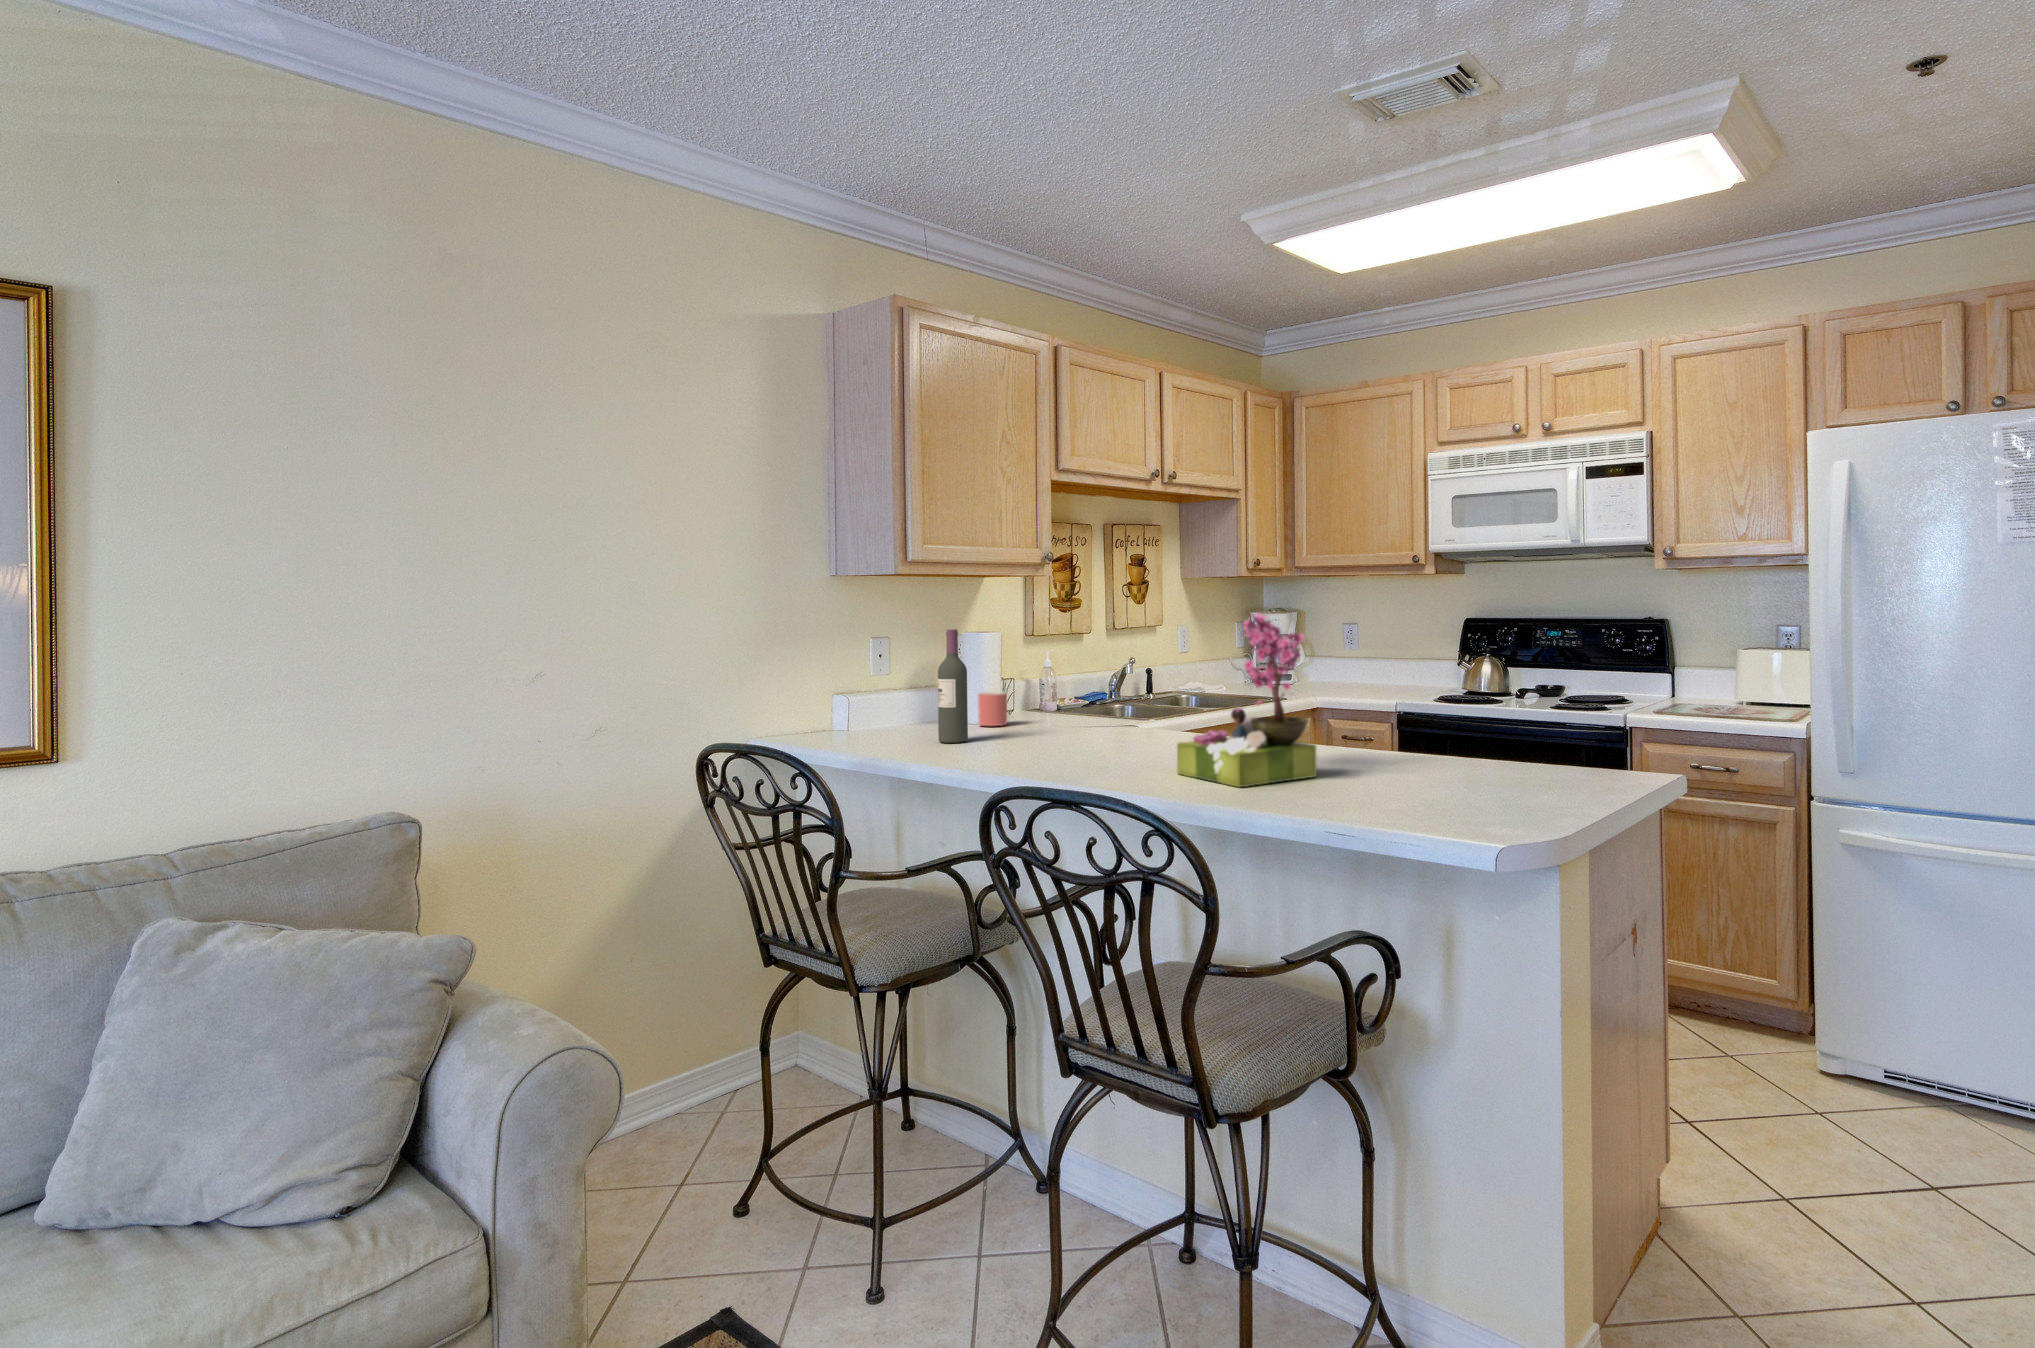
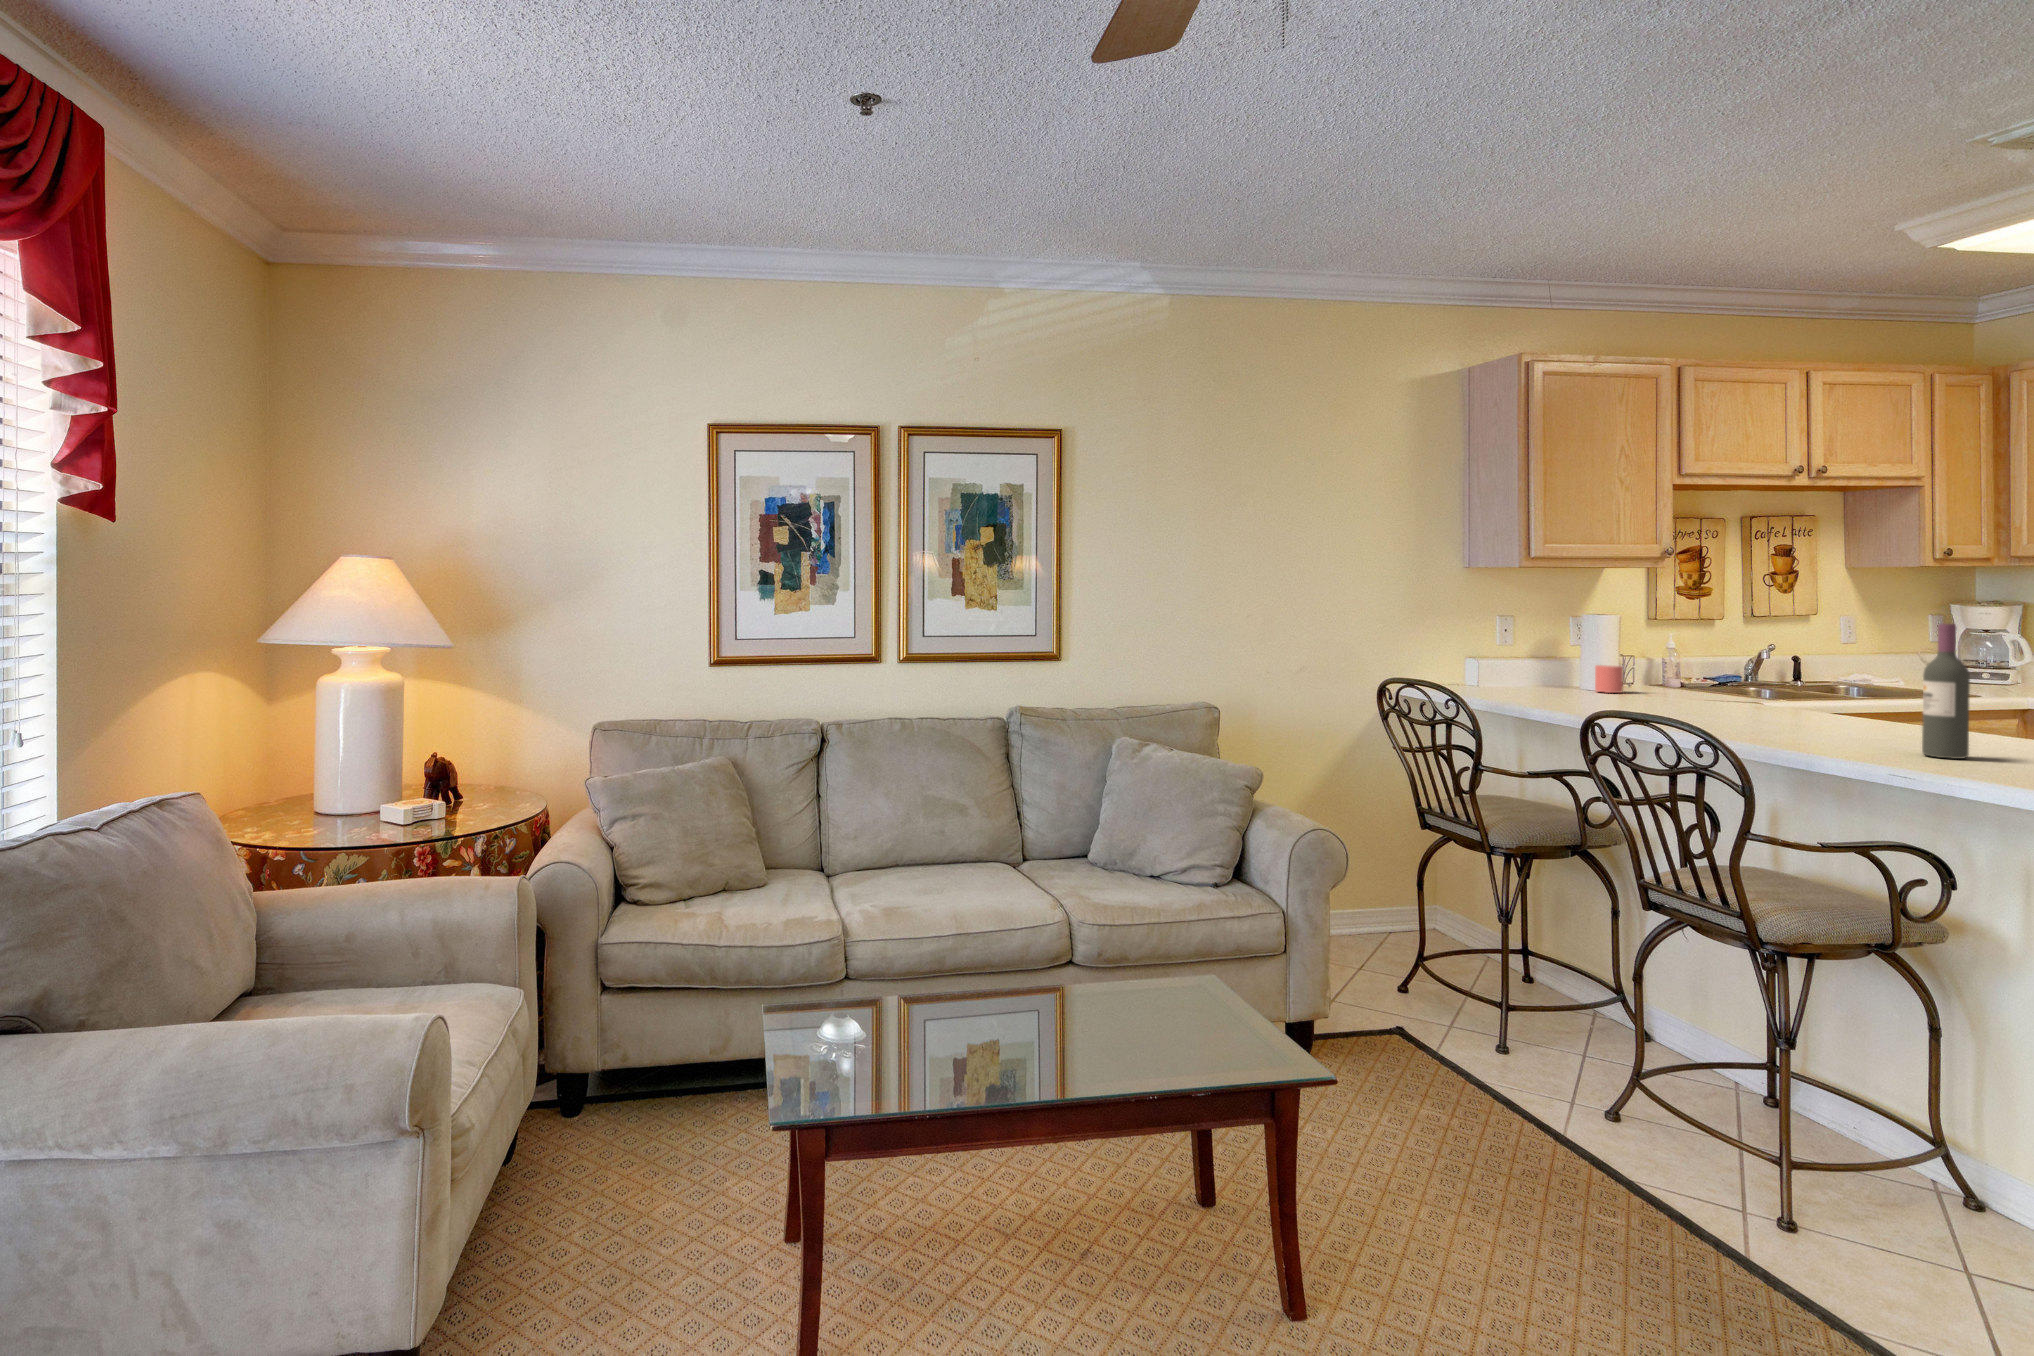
flower arrangement: present [1177,614,1317,788] -> none [1768,600,1912,739]
wine bottle: present [938,629,968,743] -> present [1922,624,1970,759]

